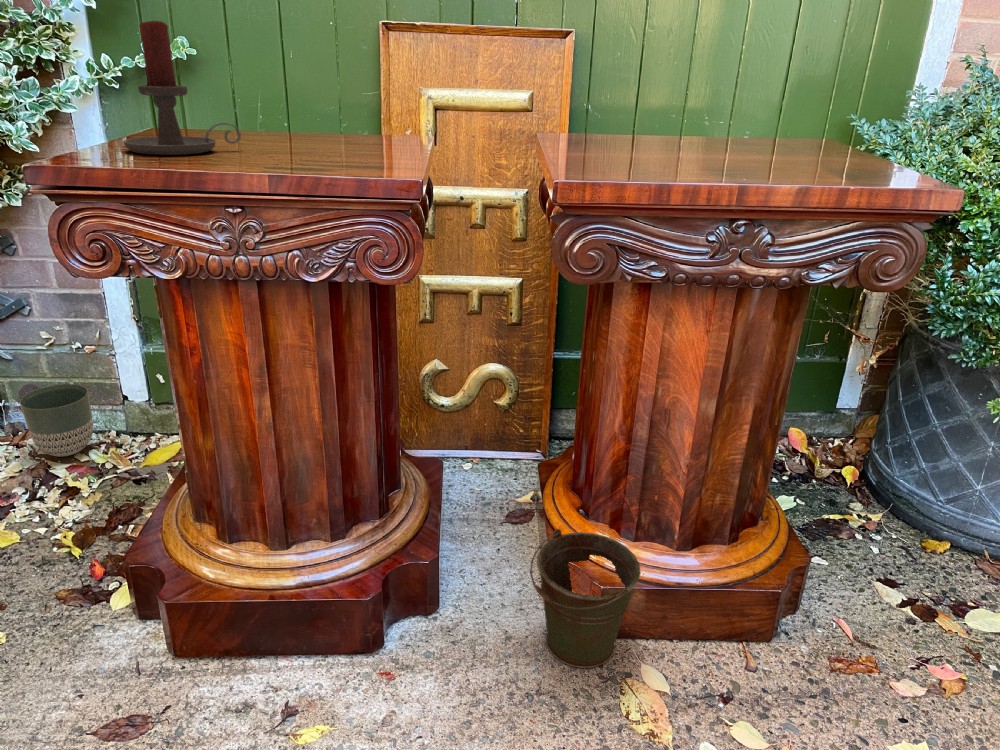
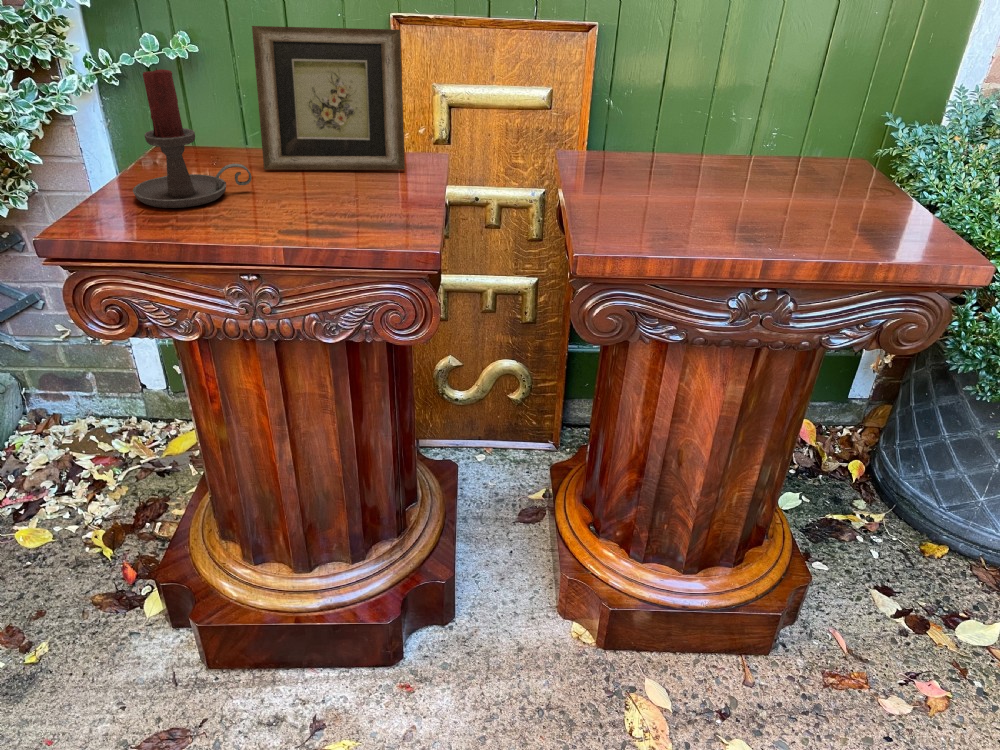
picture frame: none [247,7,391,145] -> present [252,26,405,170]
planter: present [20,384,93,457] -> none [41,374,113,446]
bucket: present [530,529,641,668] -> none [542,551,648,682]

